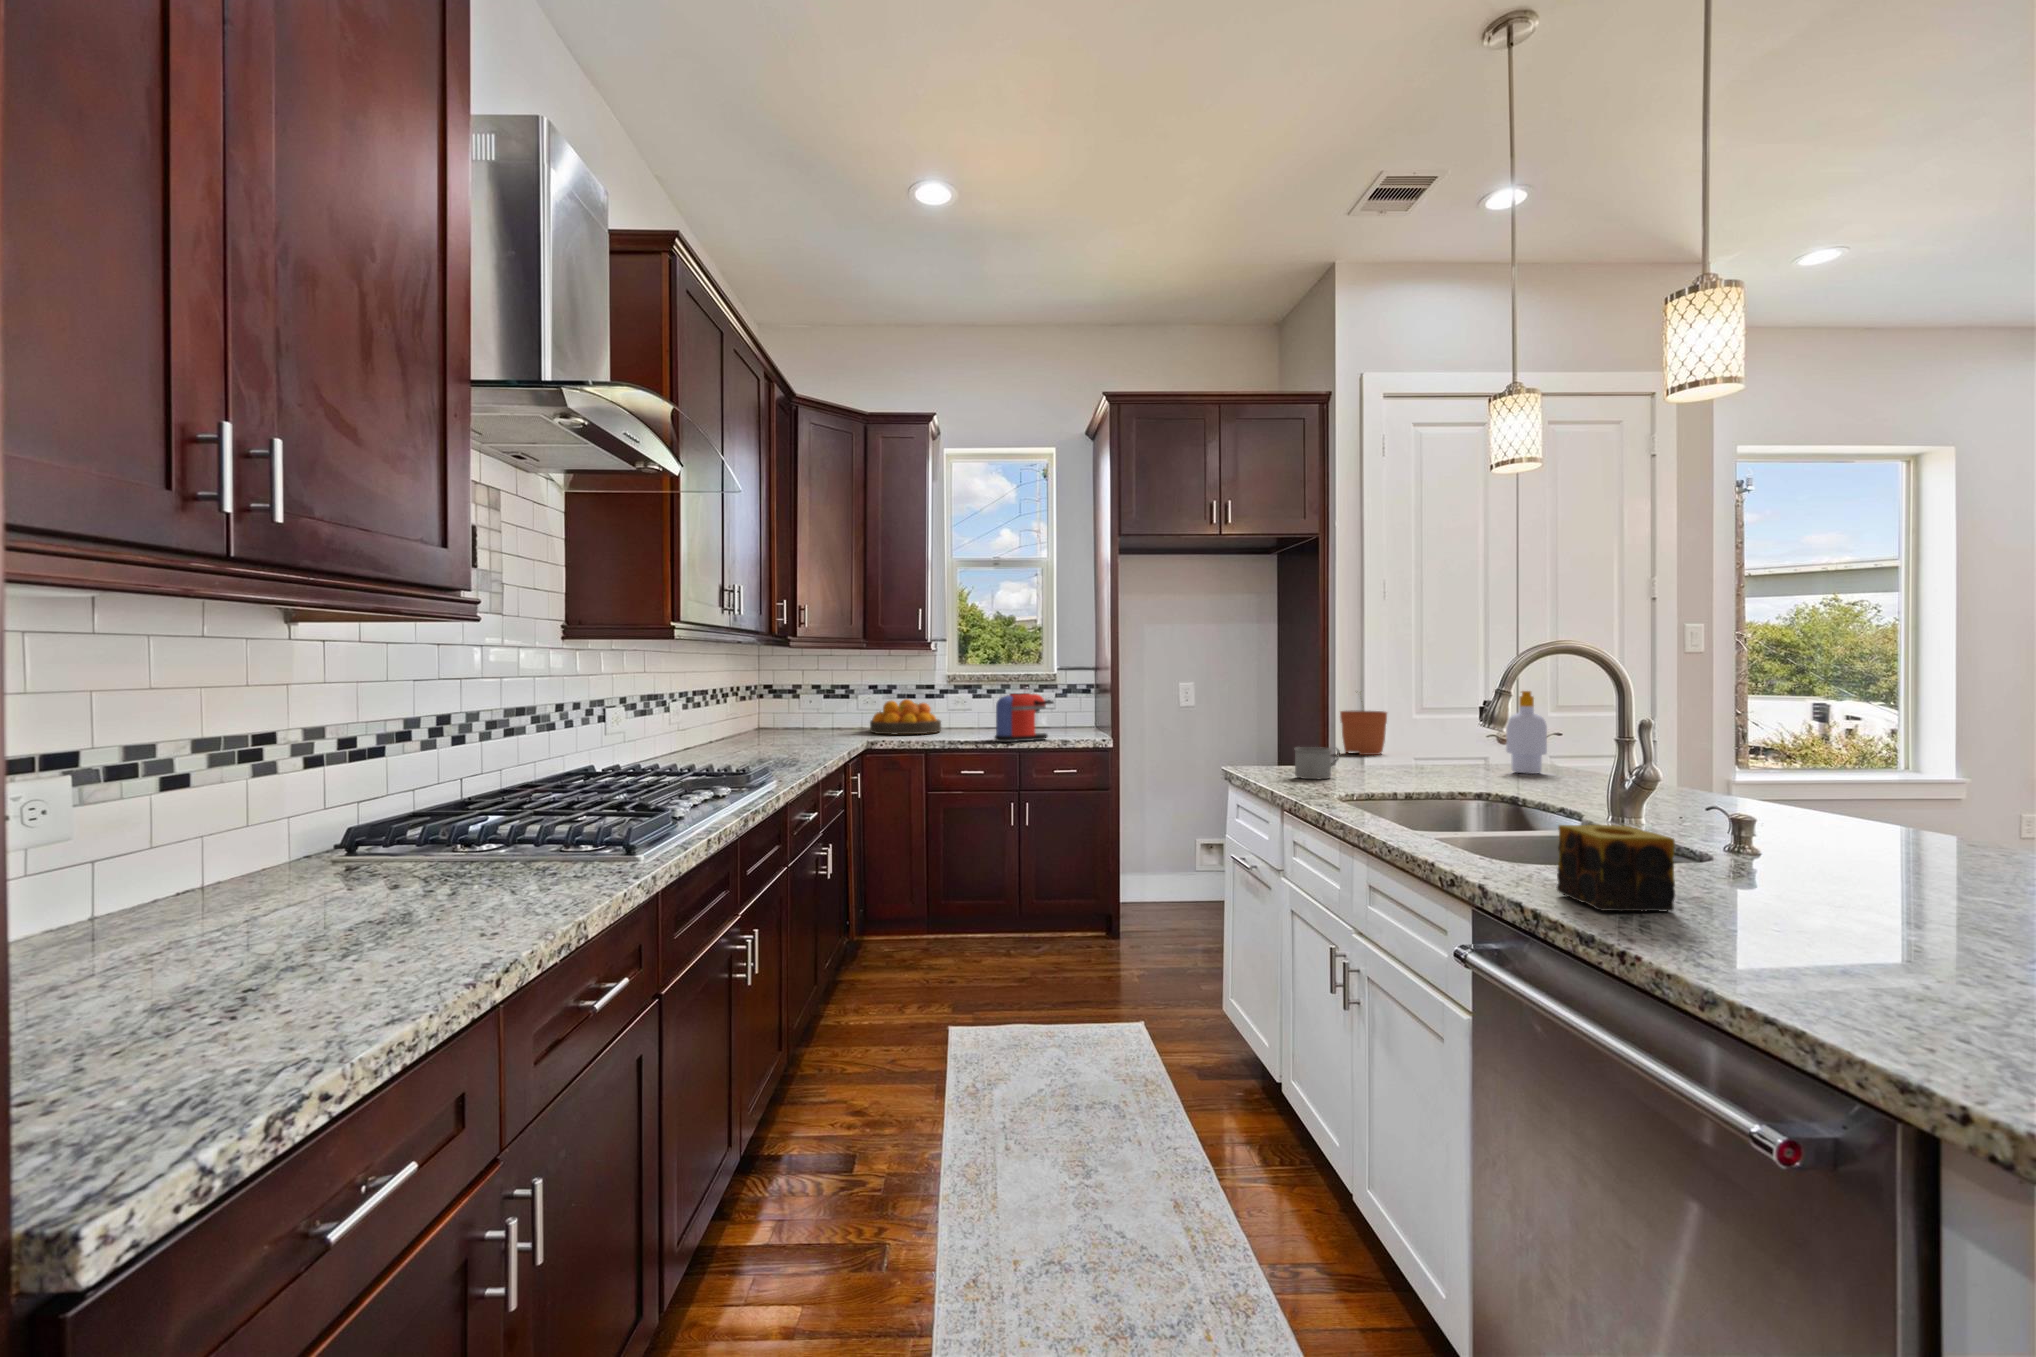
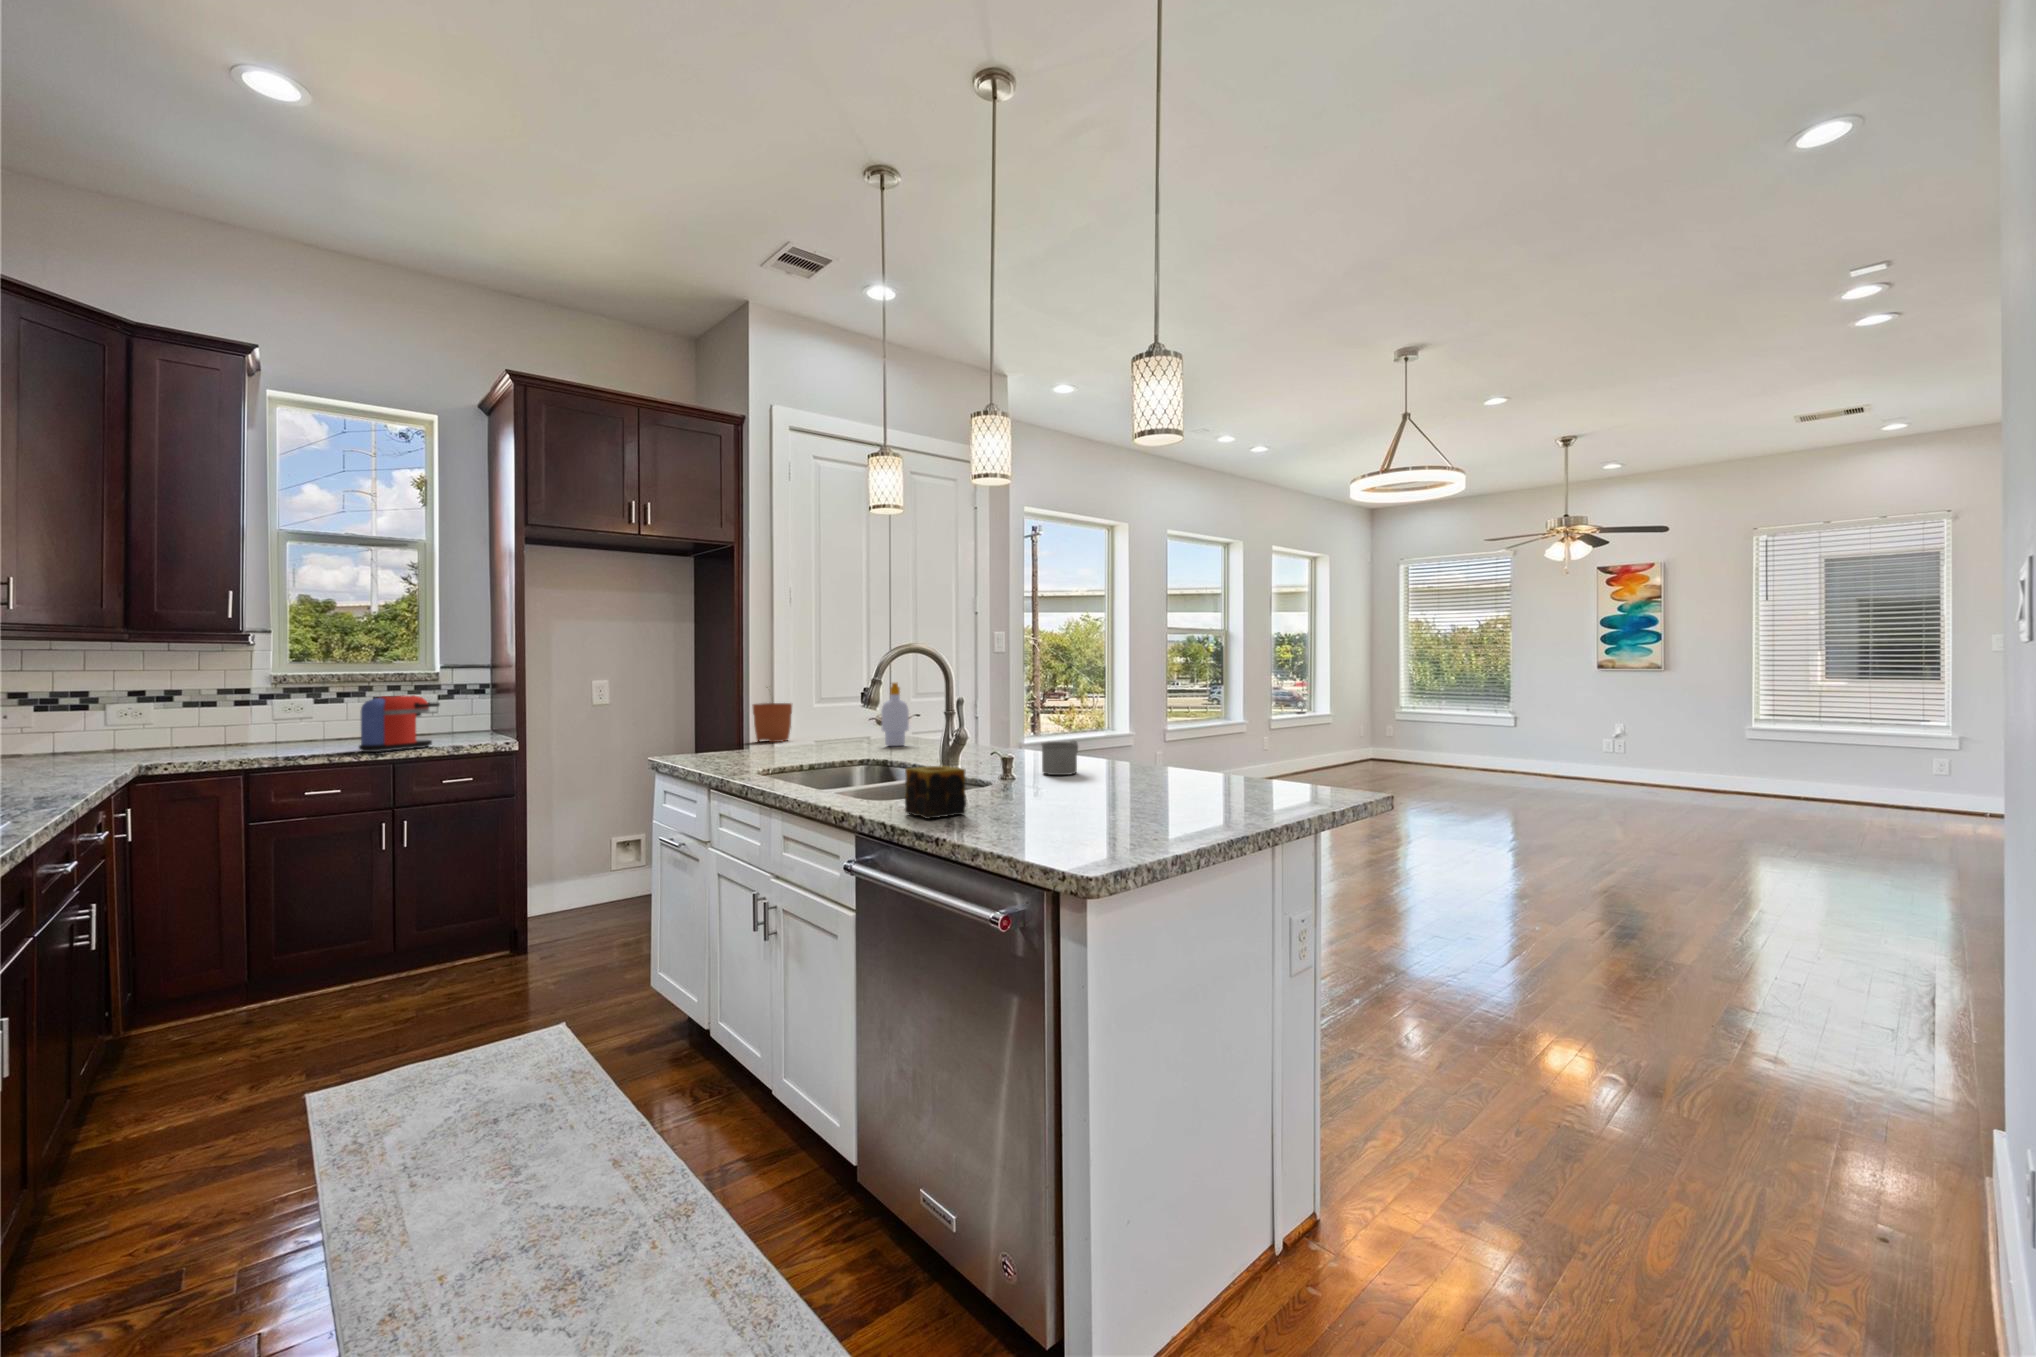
fruit bowl: present [870,699,941,734] -> none [145,707,269,753]
mug: present [1295,747,1340,779] -> present [1041,741,1078,775]

